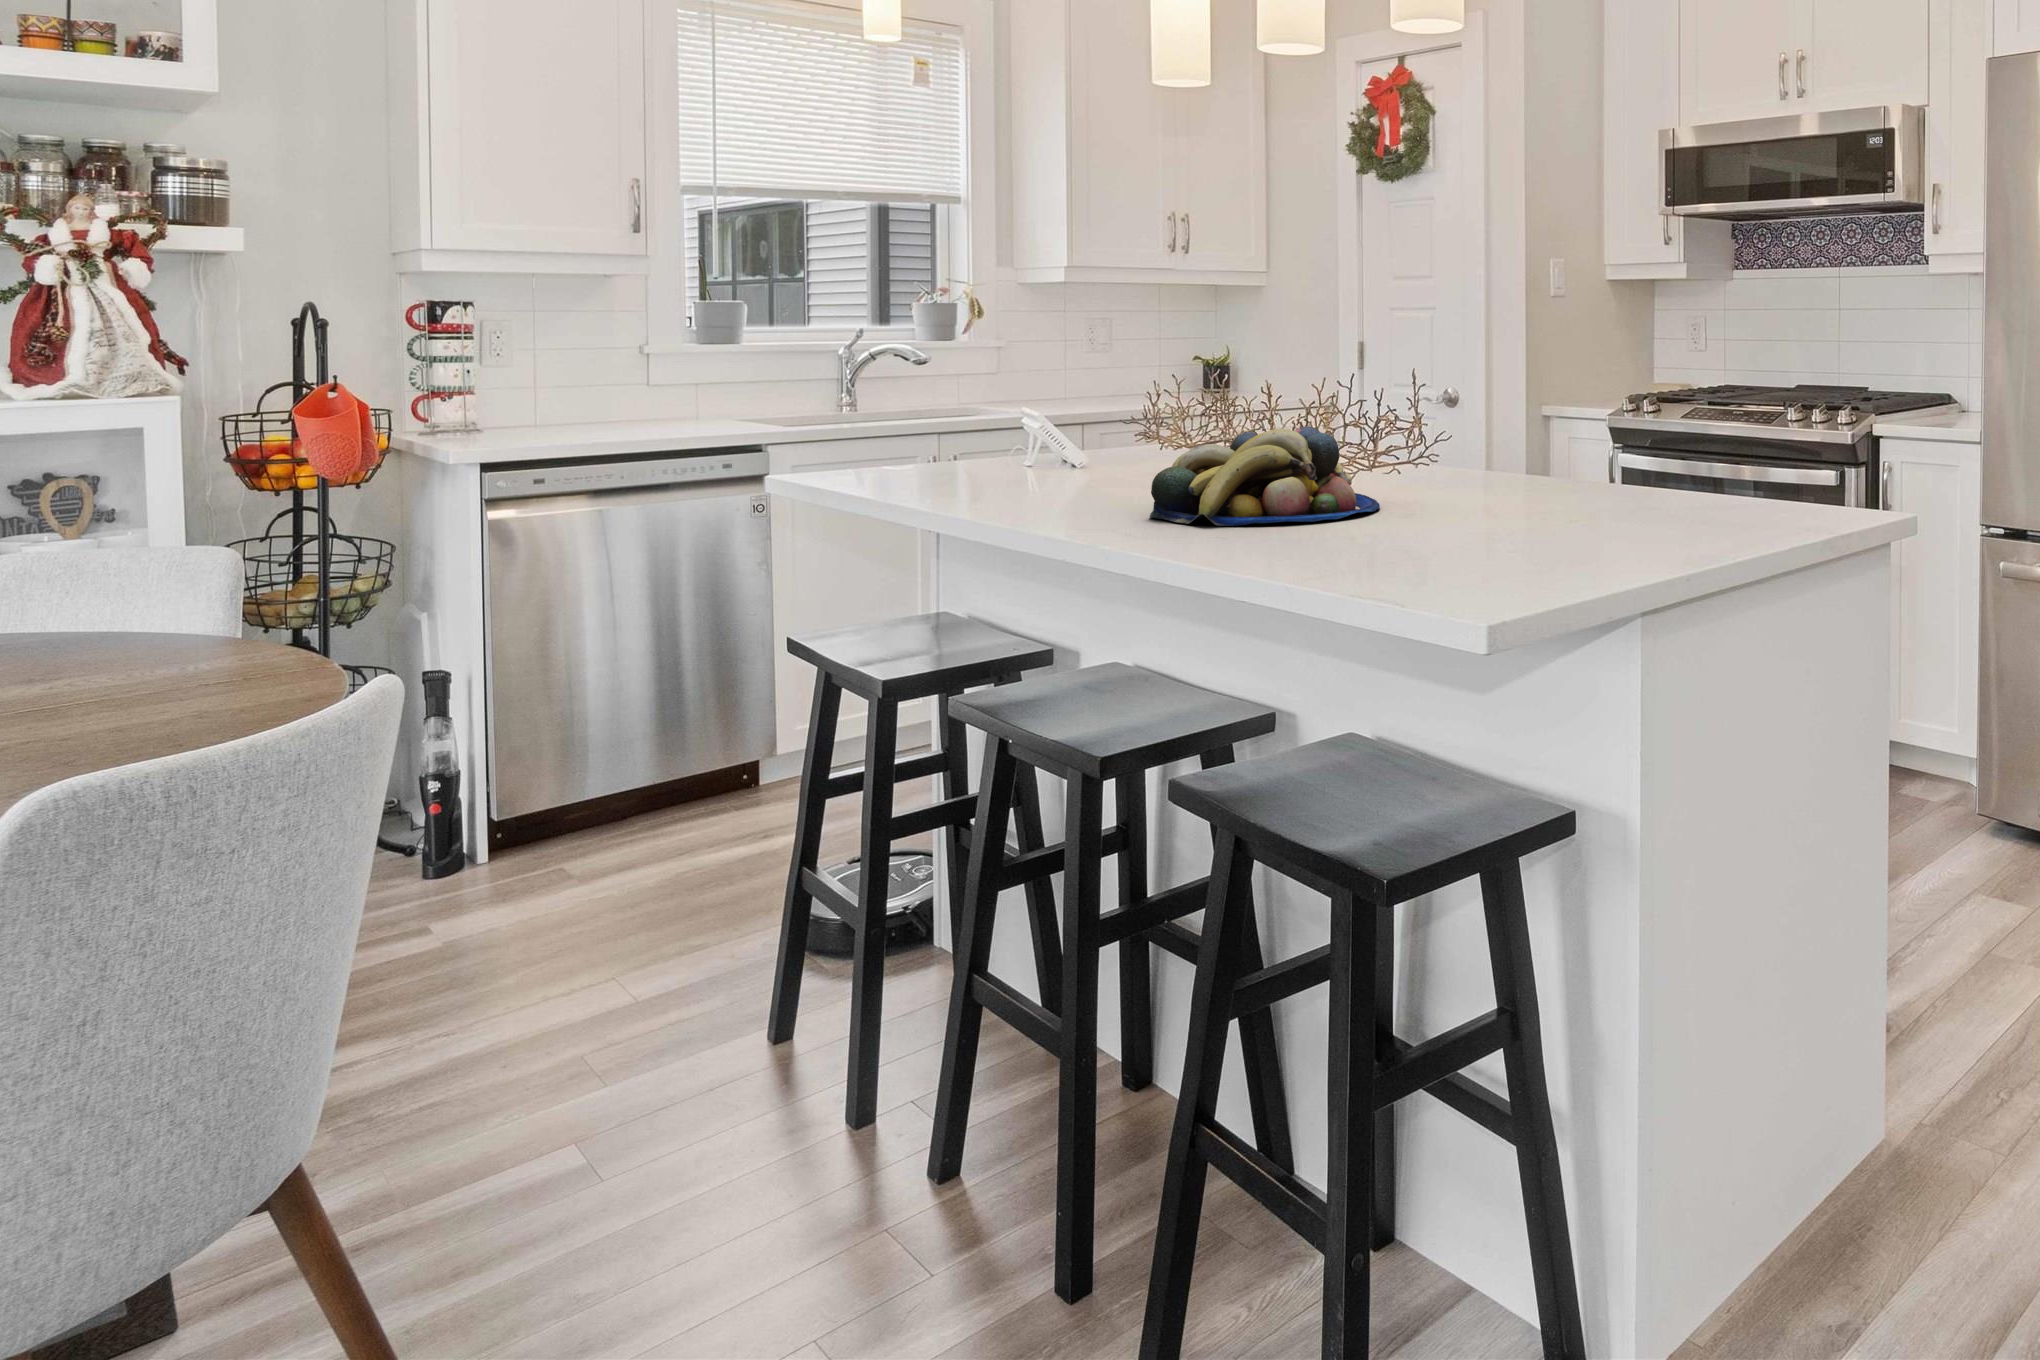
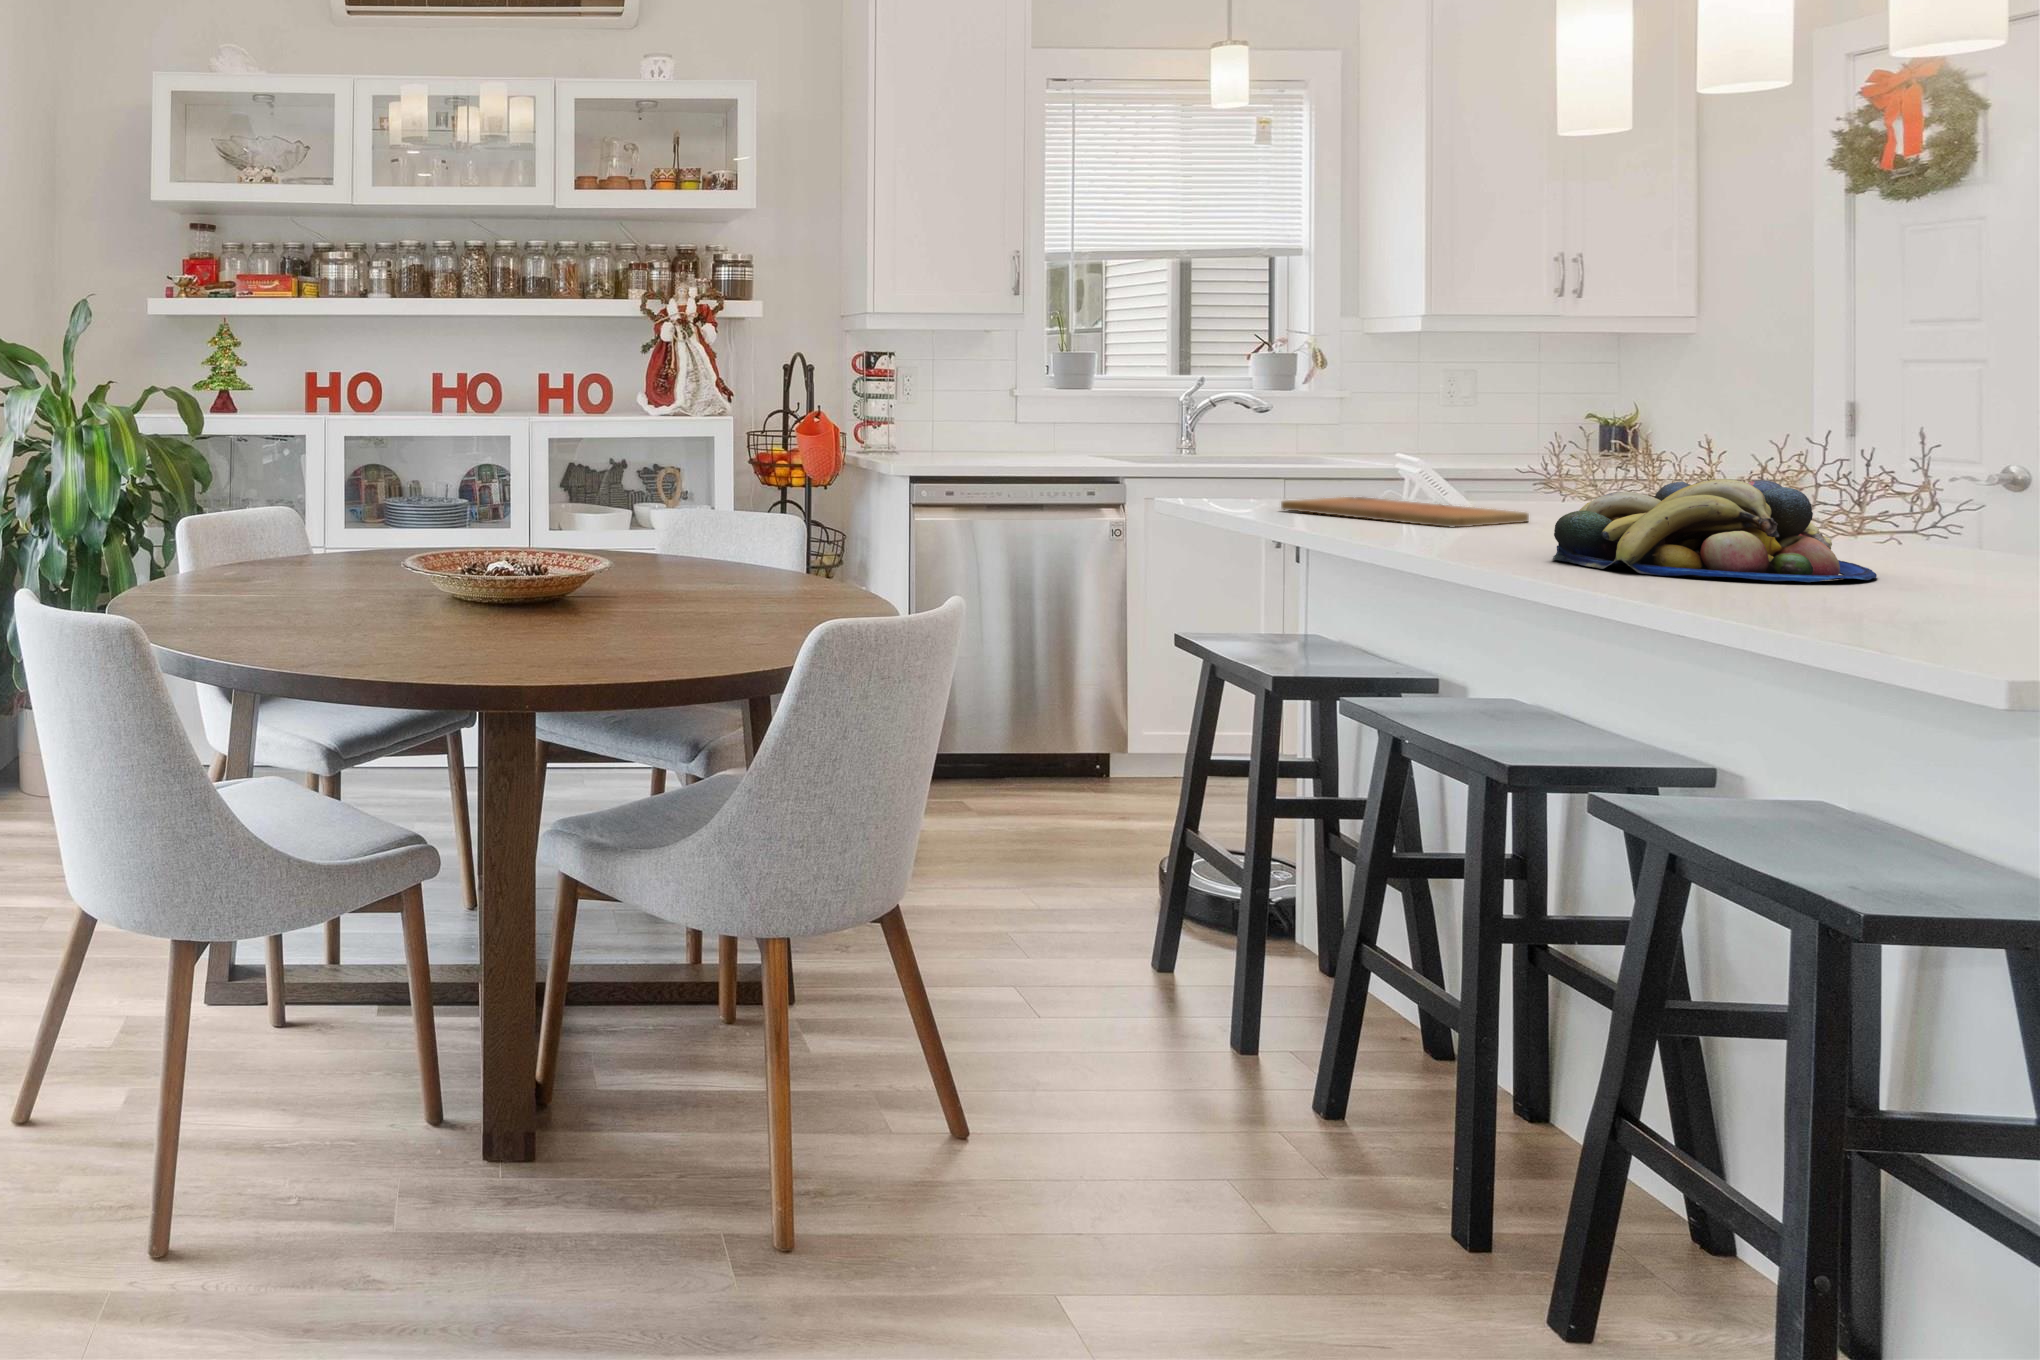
cutting board: none [915,457,1137,486] -> present [1281,497,1529,527]

